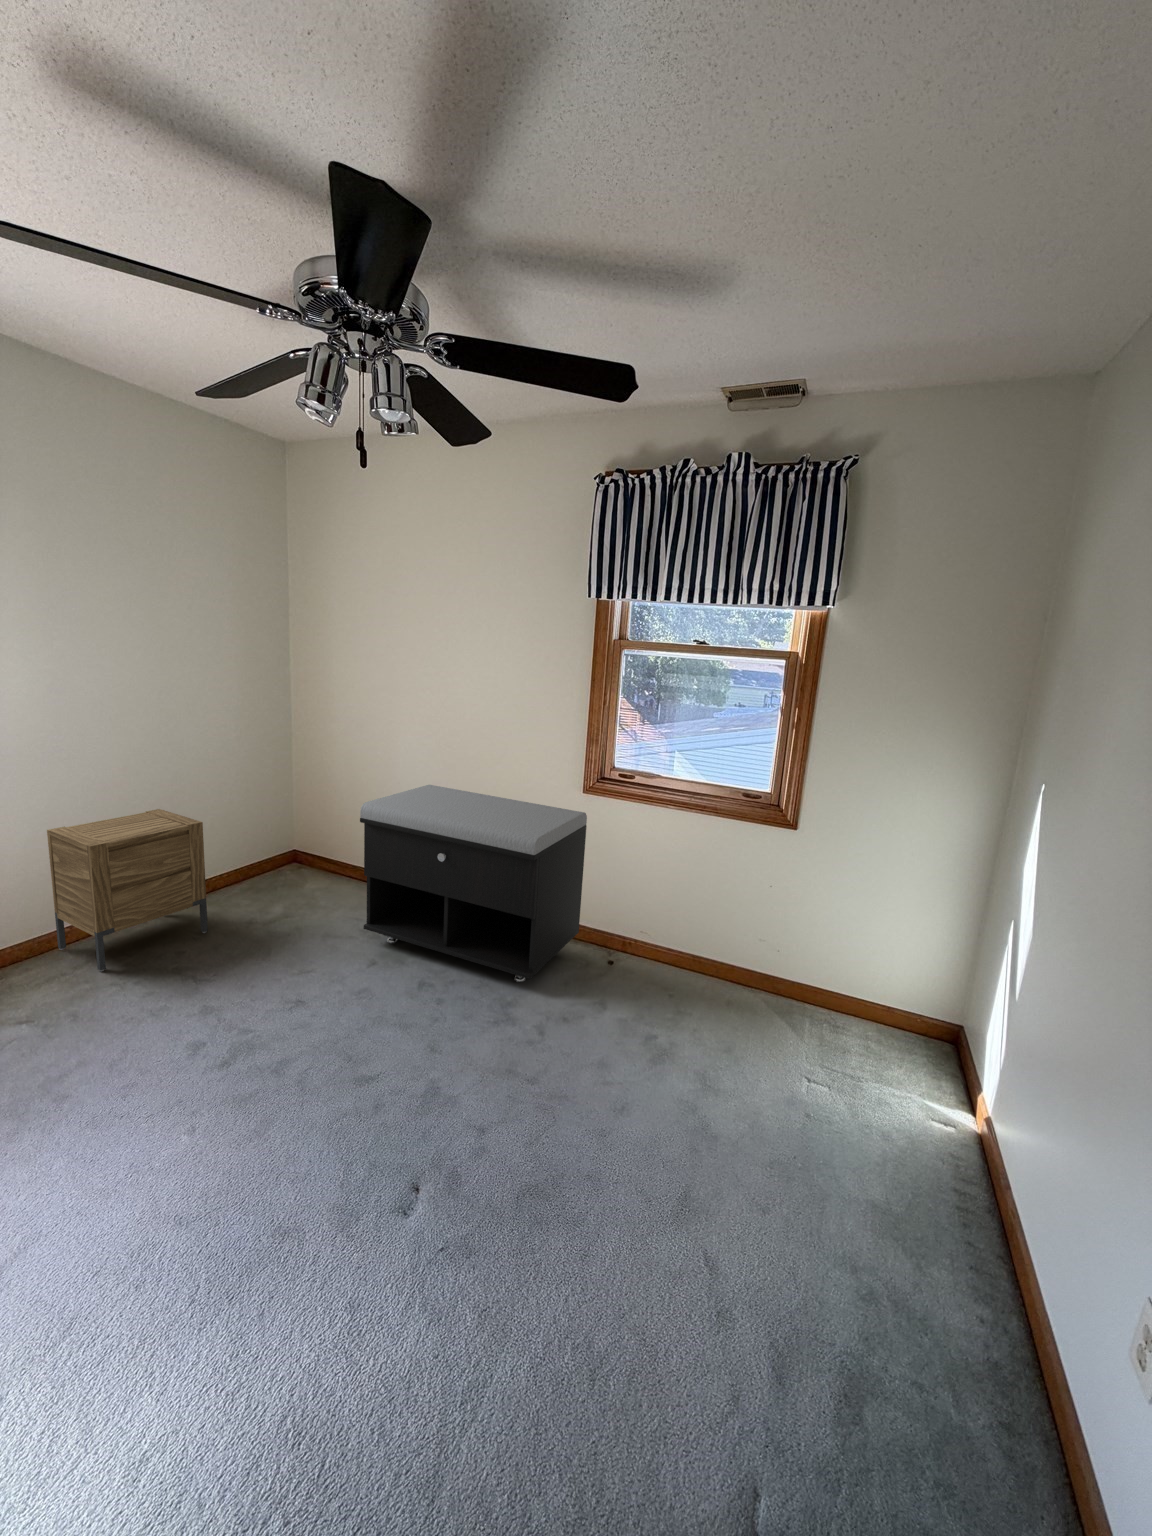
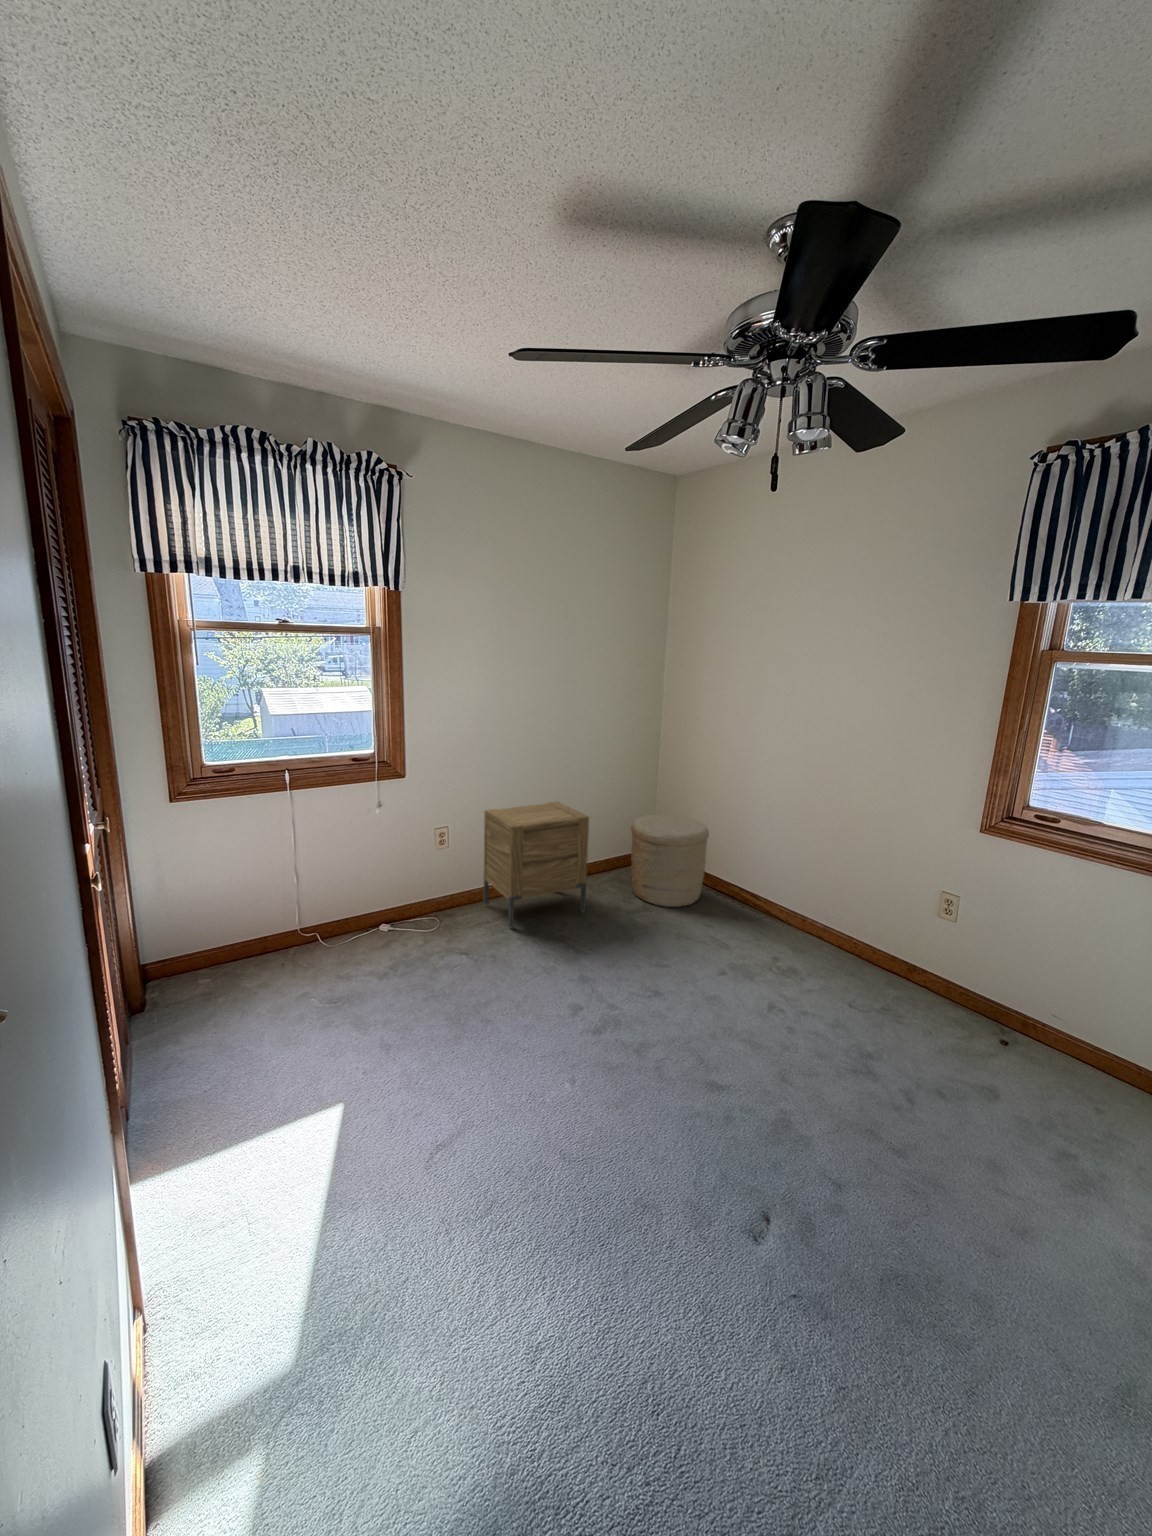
storage bench: present [360,785,587,982] -> none [717,803,985,1033]
woven basket: none [260,810,350,908] -> present [631,814,709,907]

